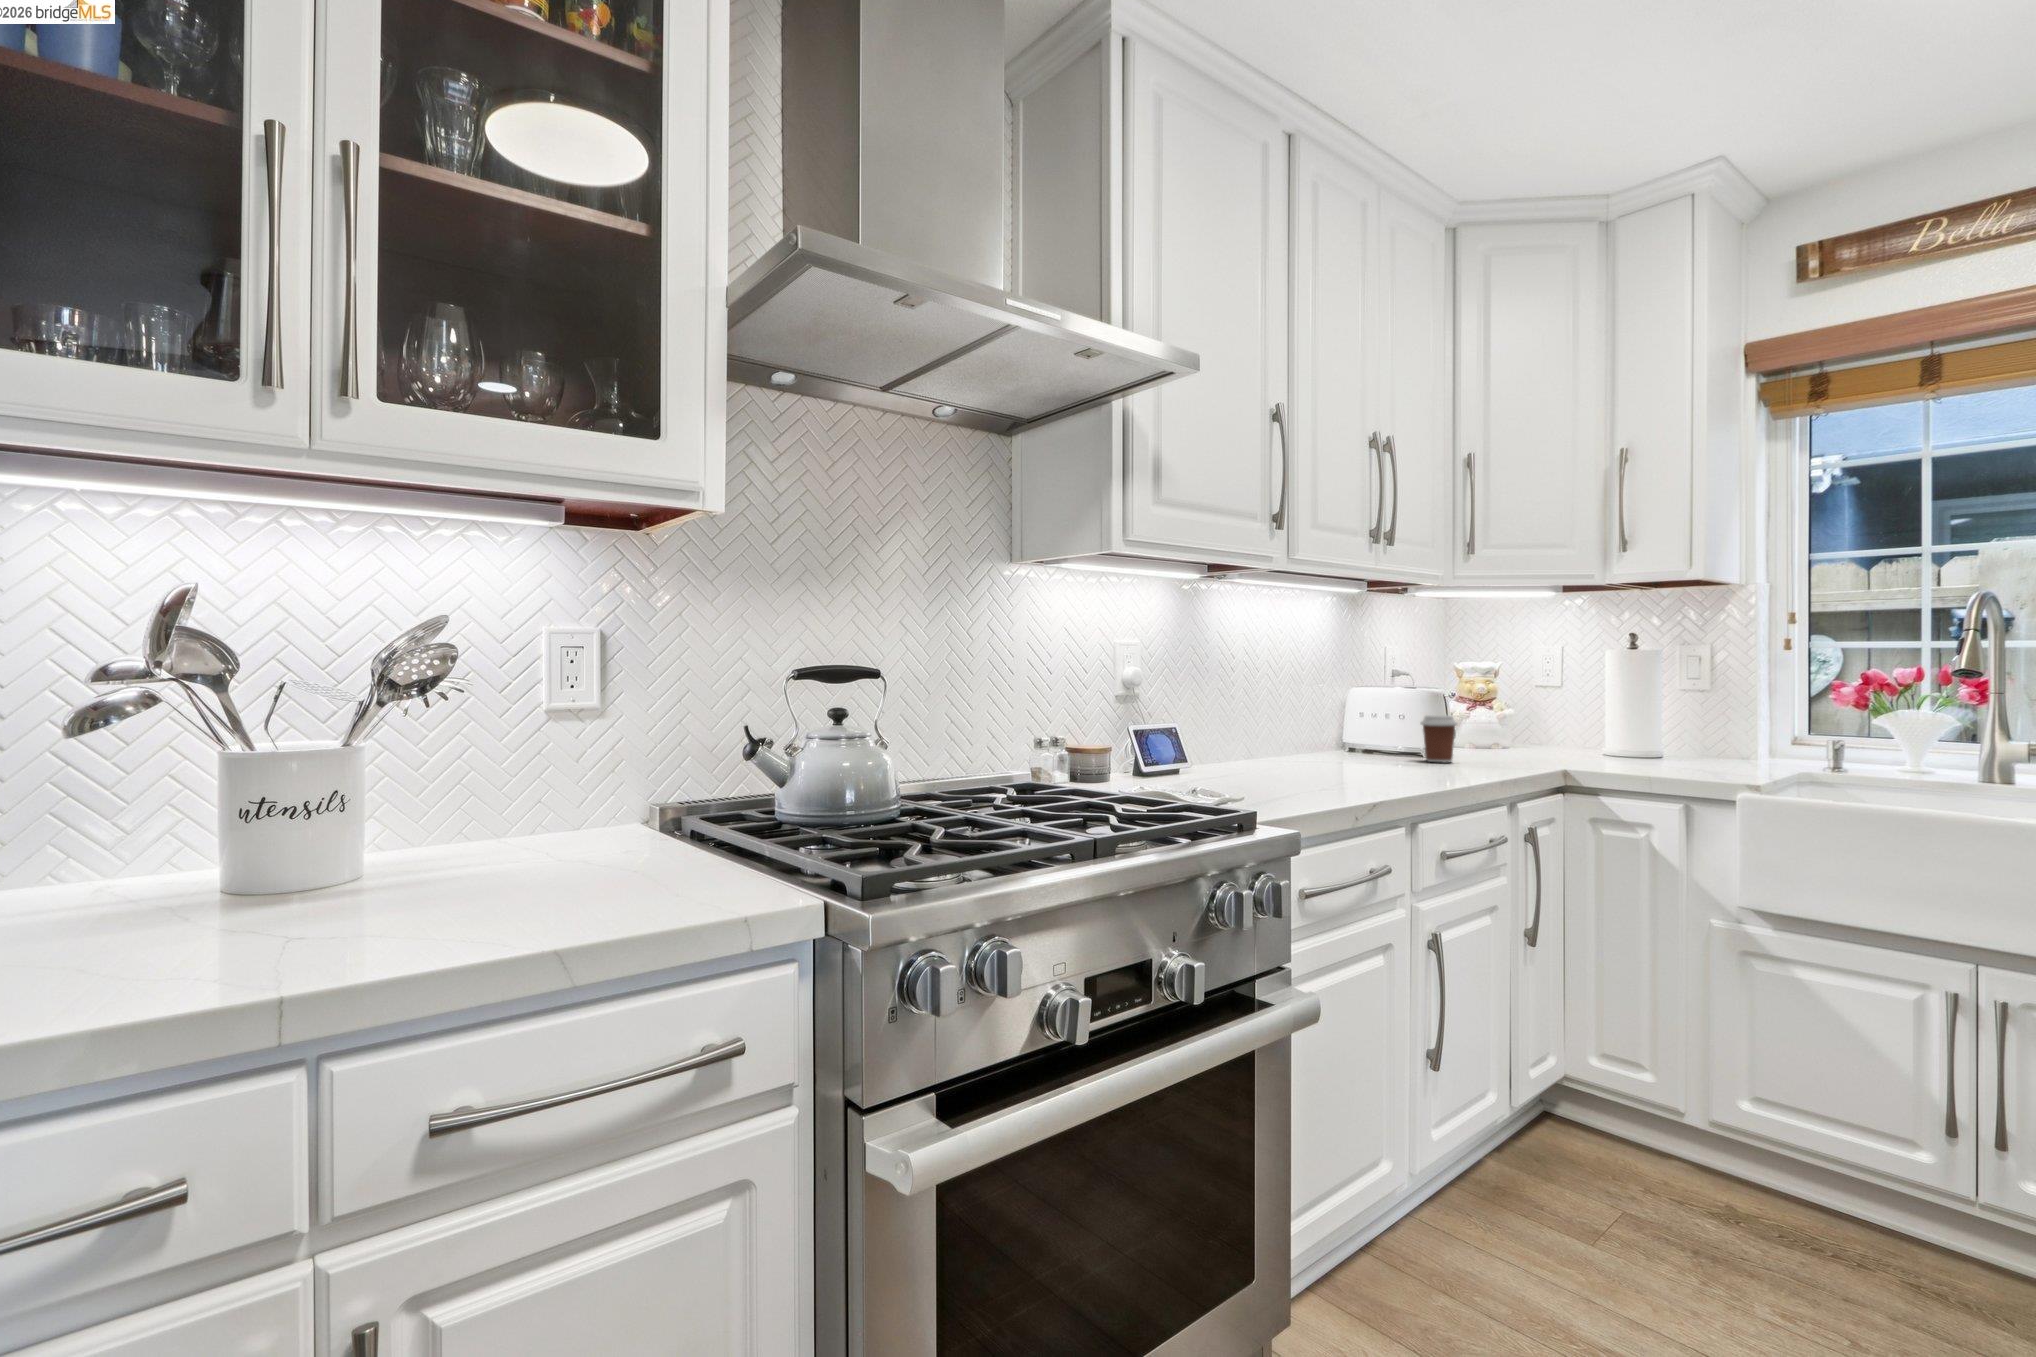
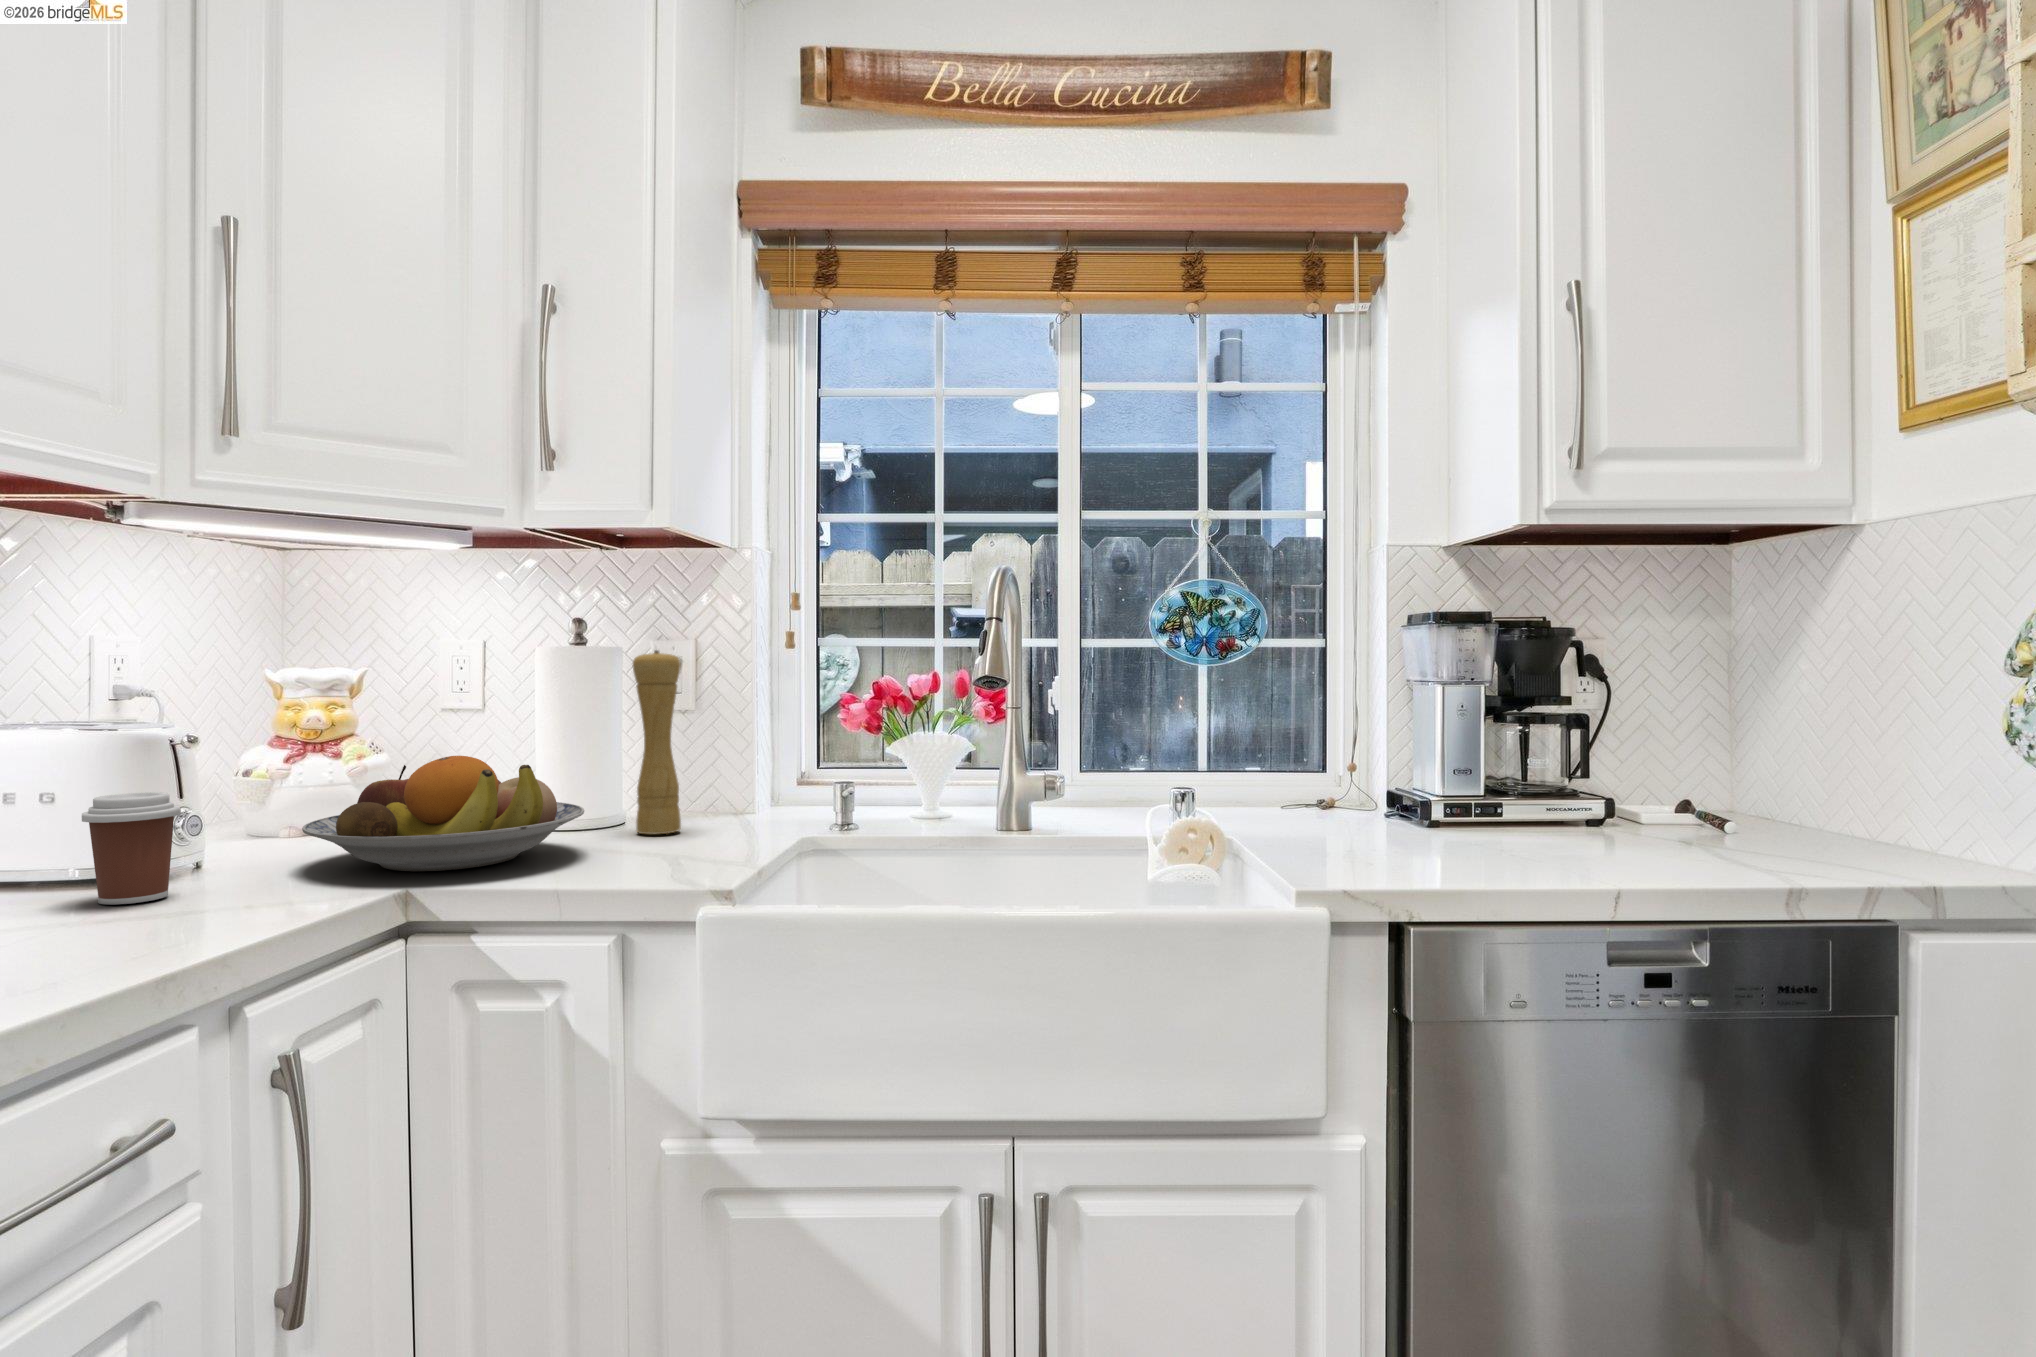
pepper mill: none [1672,651,1706,764] -> present [632,650,681,834]
fruit bowl: none [1497,707,1650,766] -> present [302,756,584,871]

